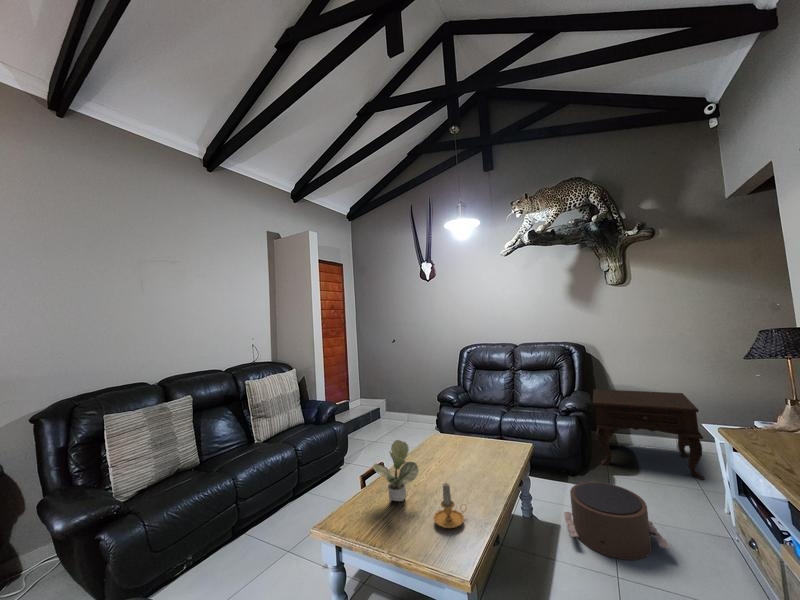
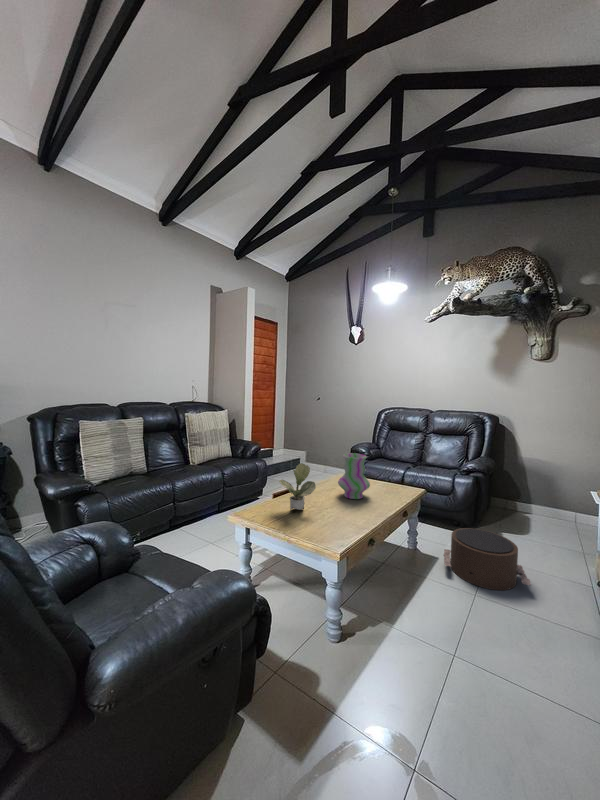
side table: present [593,389,704,480] -> none [494,458,597,547]
vase: none [439,414,476,472] -> present [338,453,370,499]
candle: present [434,483,465,528] -> none [322,496,350,530]

